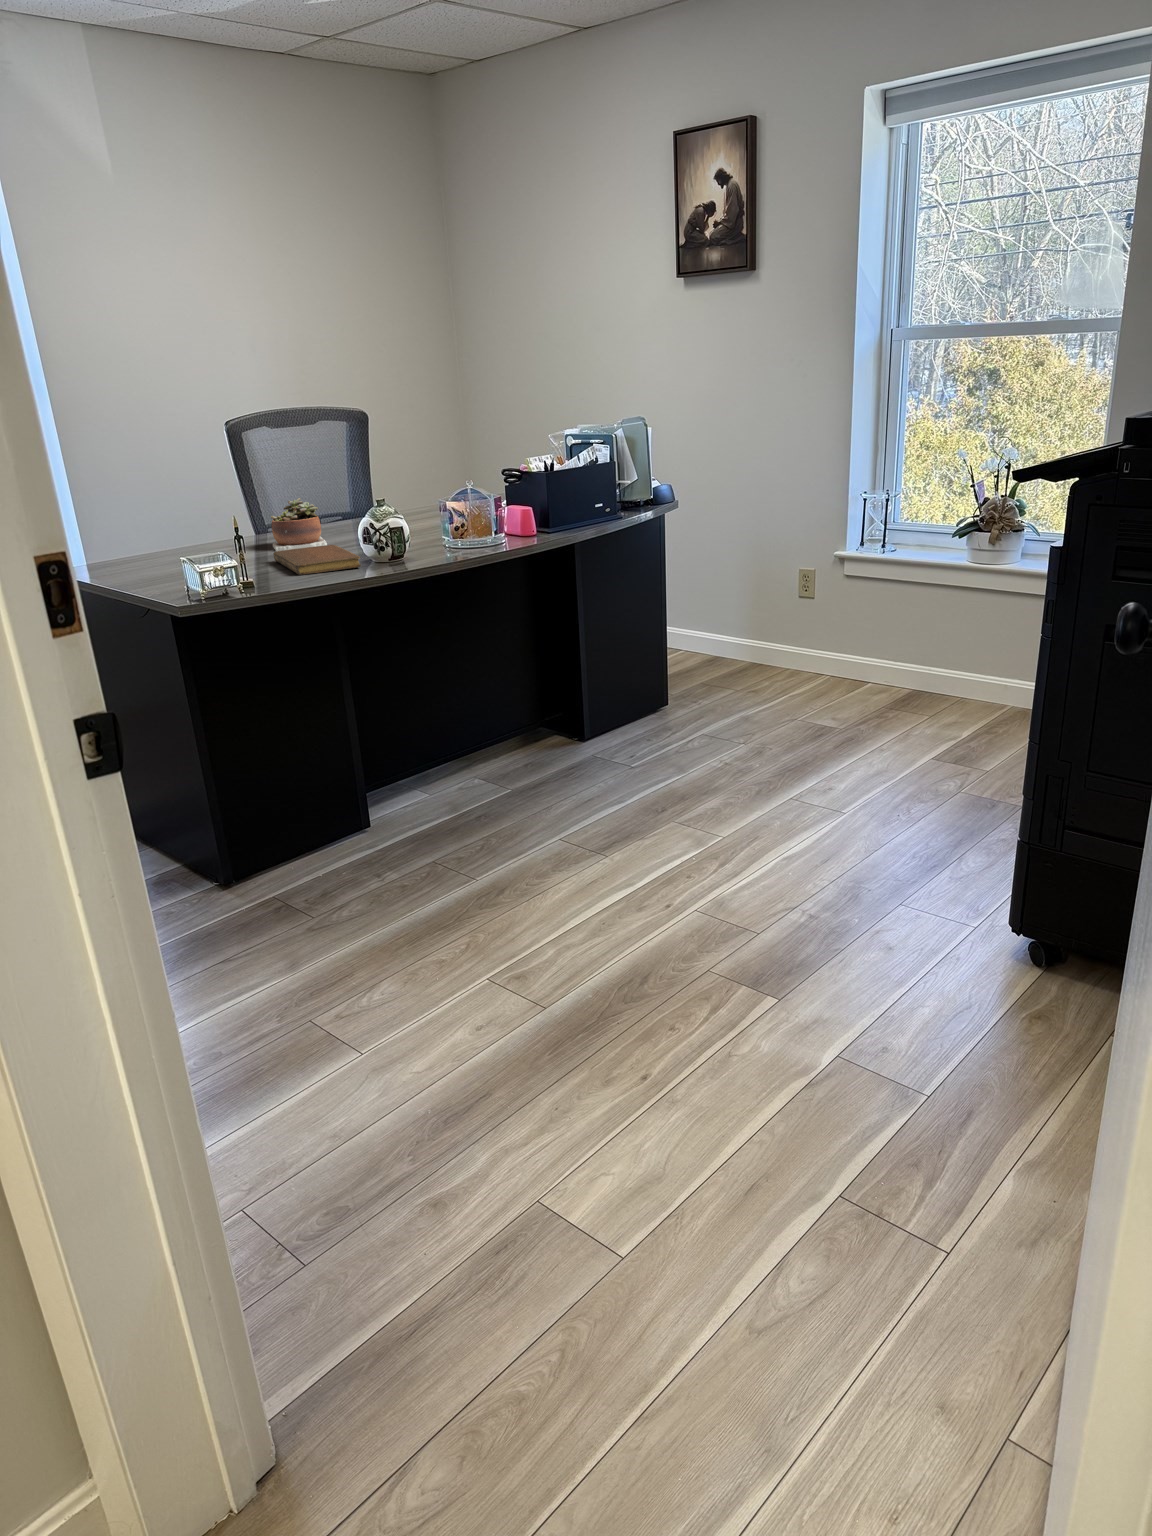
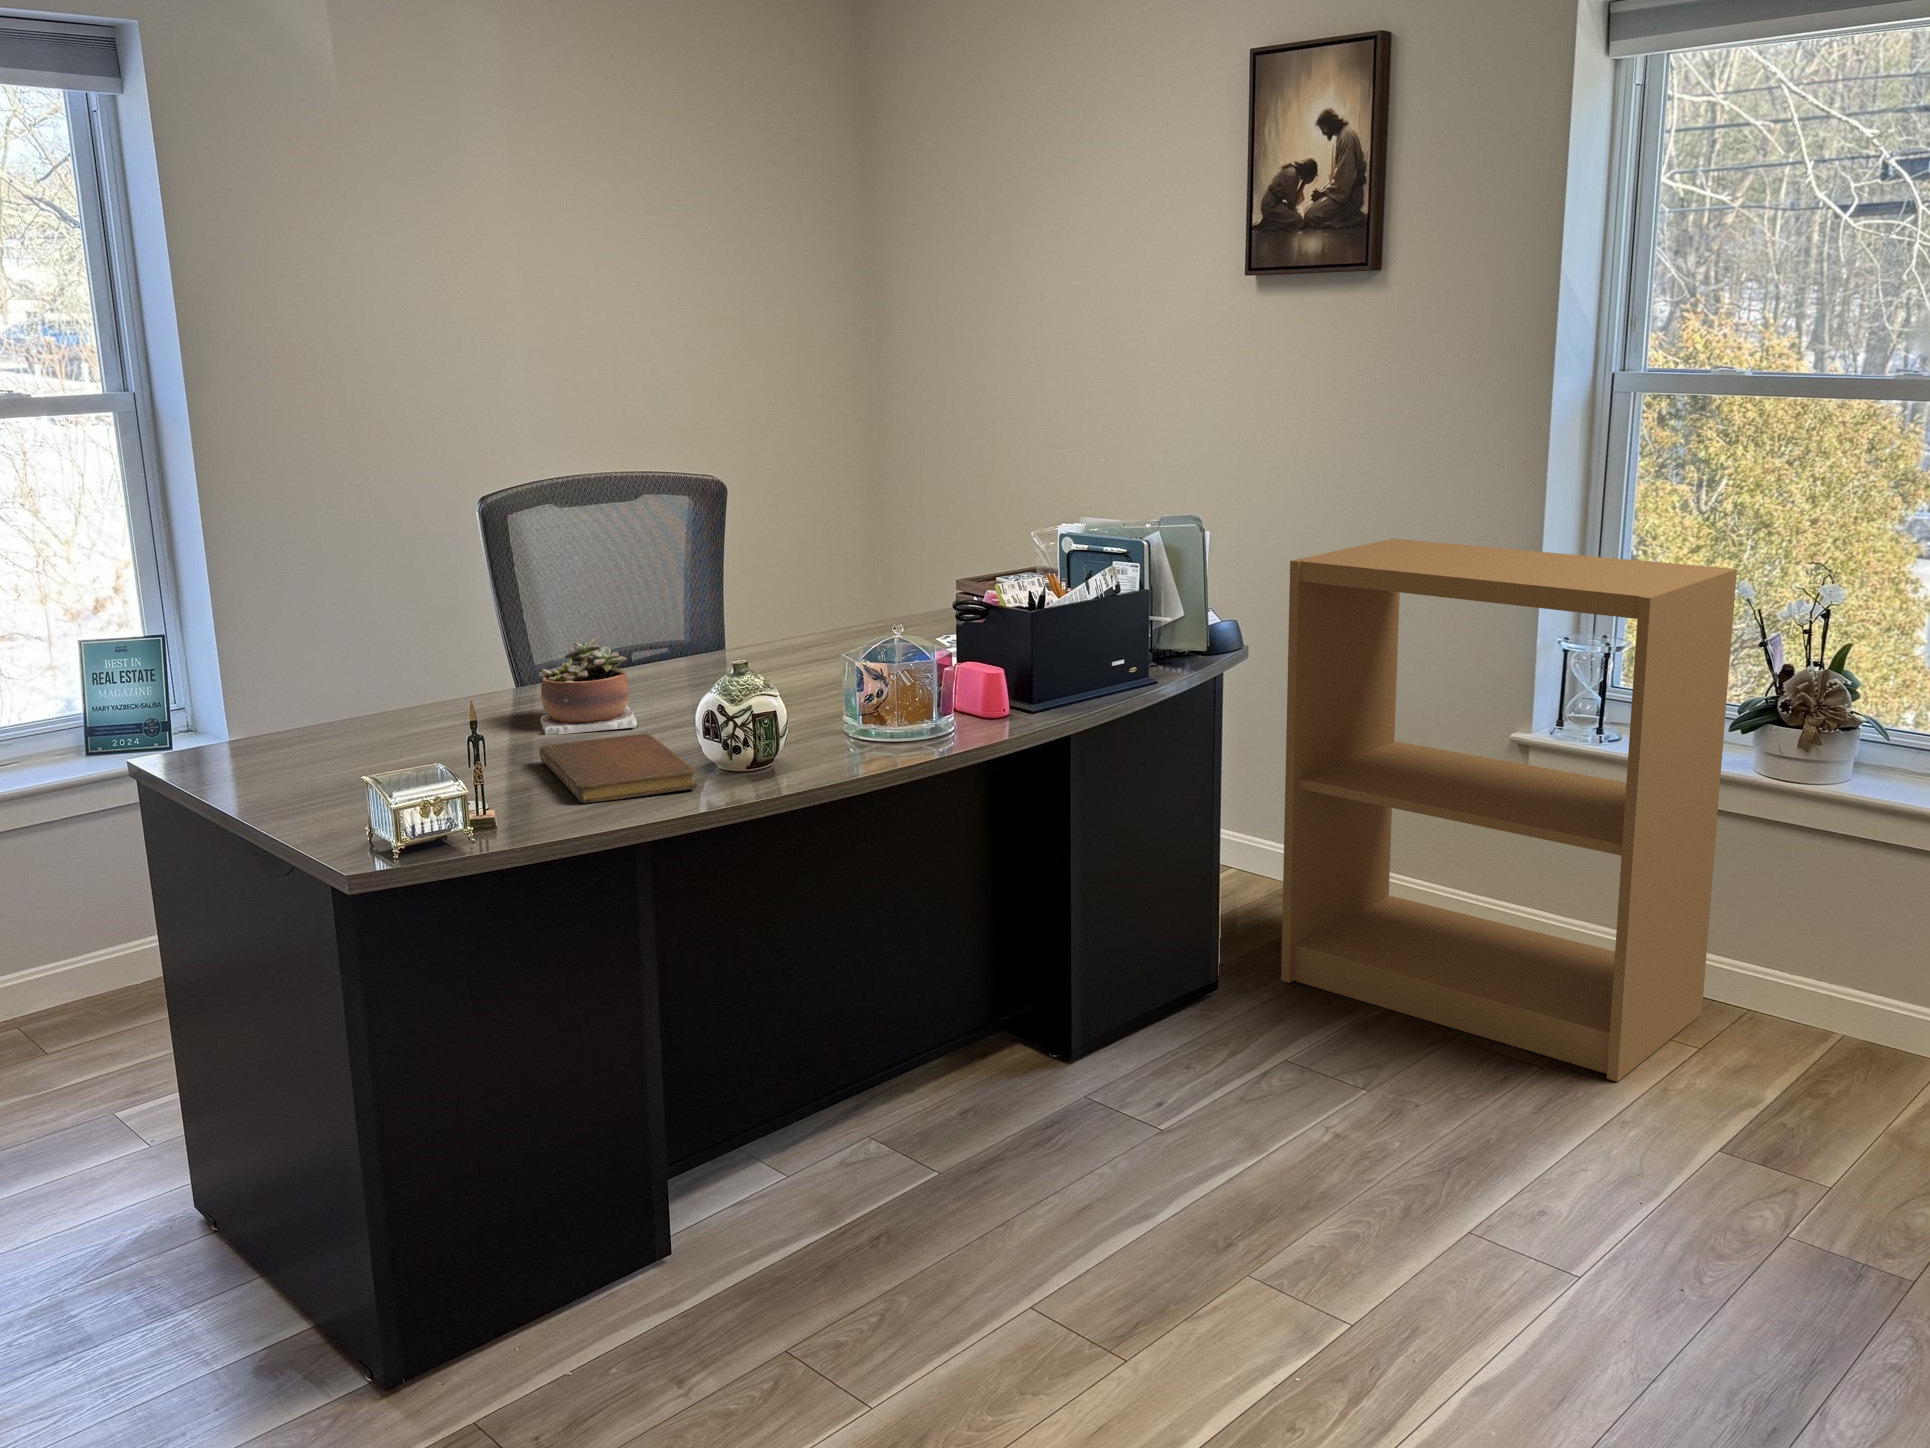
bookshelf: none [701,437,954,731] -> present [1281,539,1737,1082]

